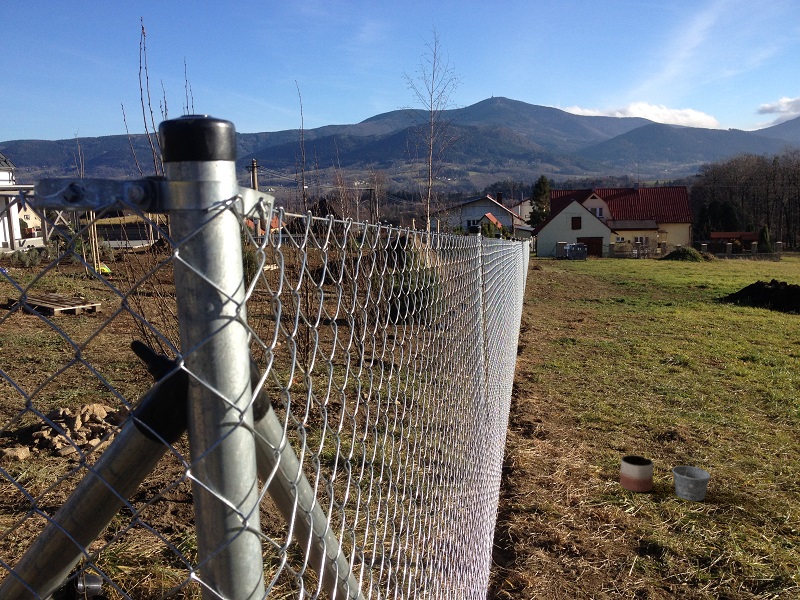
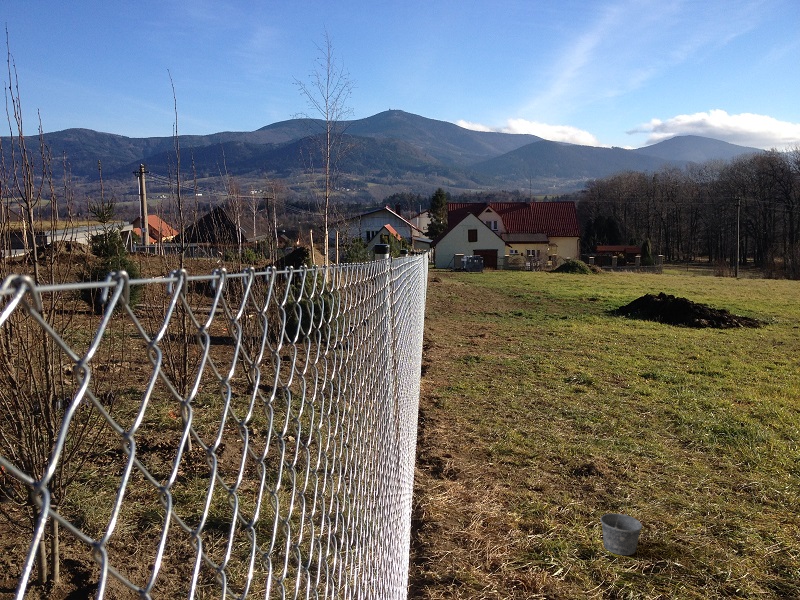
planter: present [620,455,653,492] -> none [543,503,580,547]

